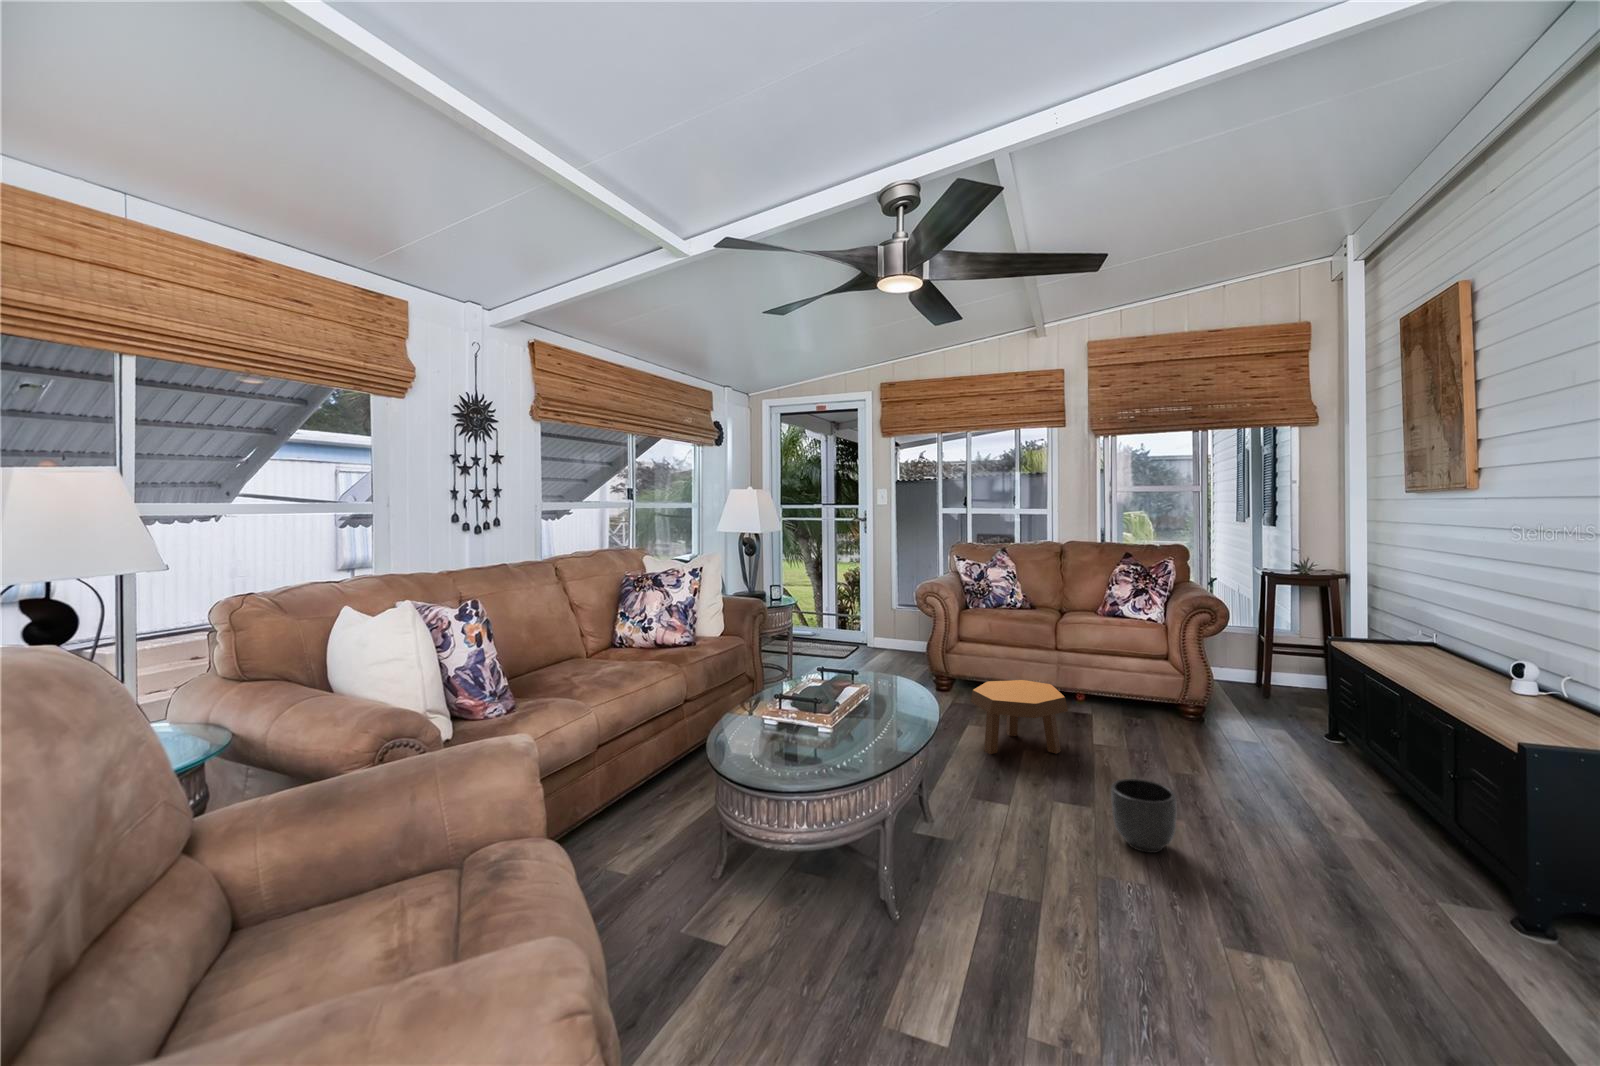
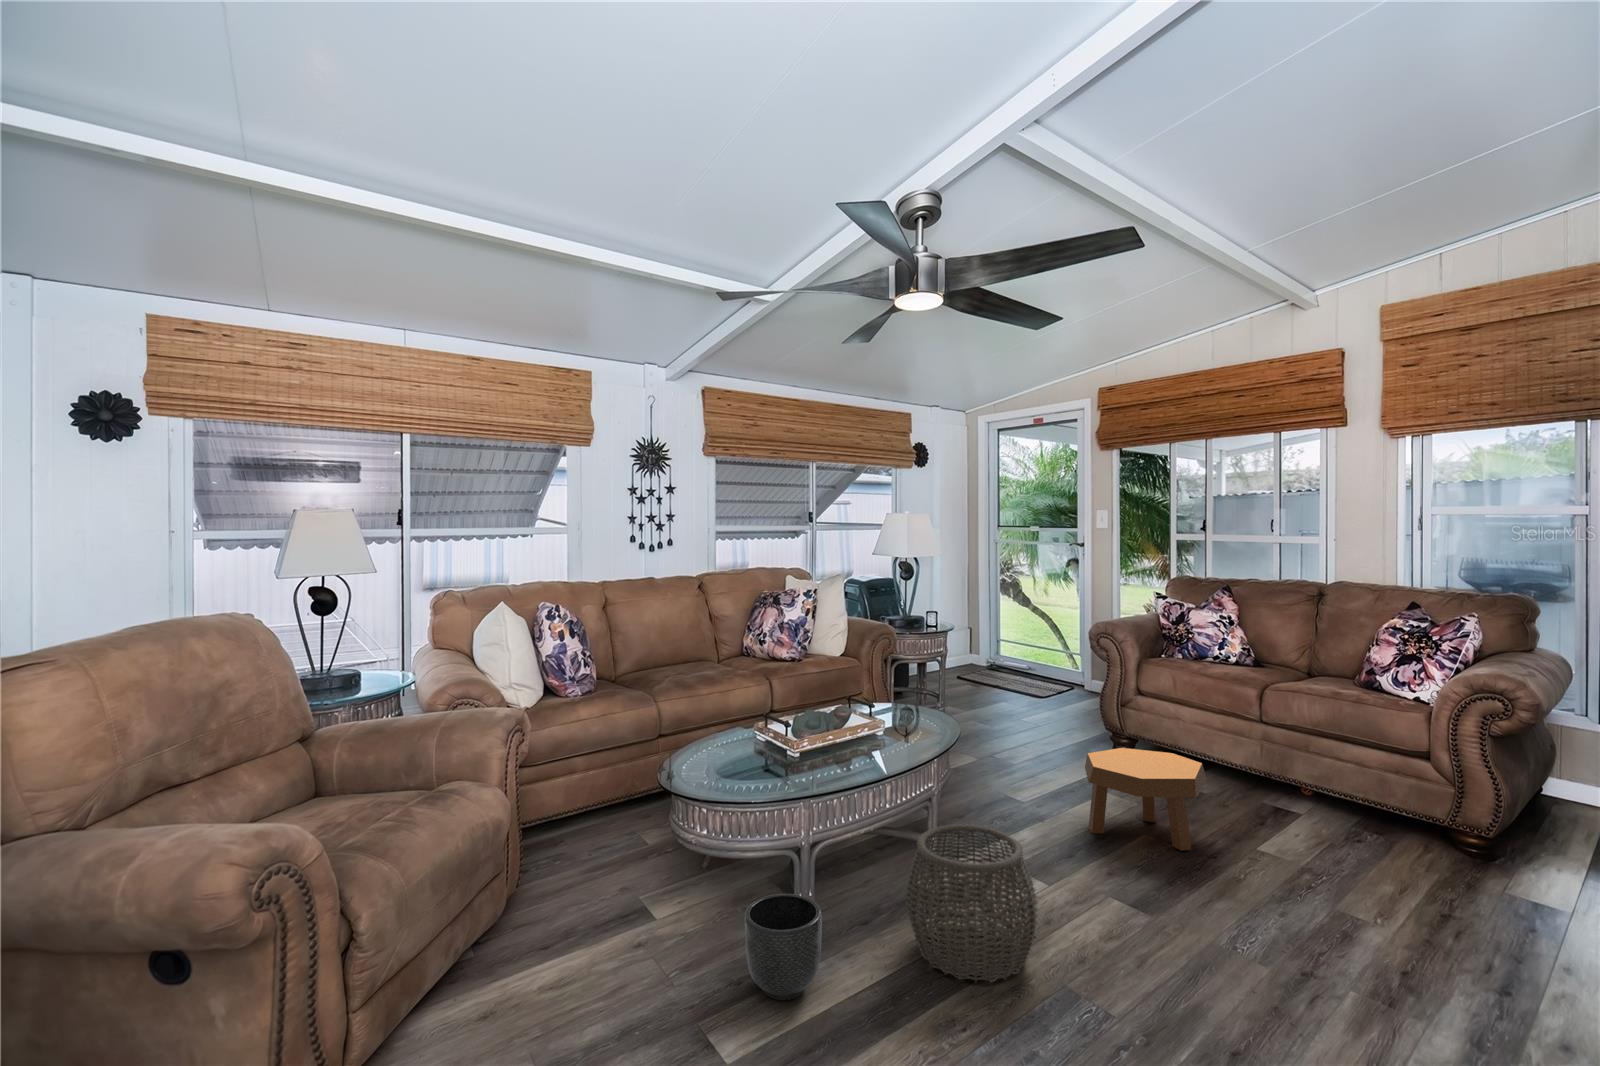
woven basket: none [966,769,1085,906] -> present [906,825,1038,982]
planter: present [1111,779,1176,853] -> present [745,894,822,1001]

